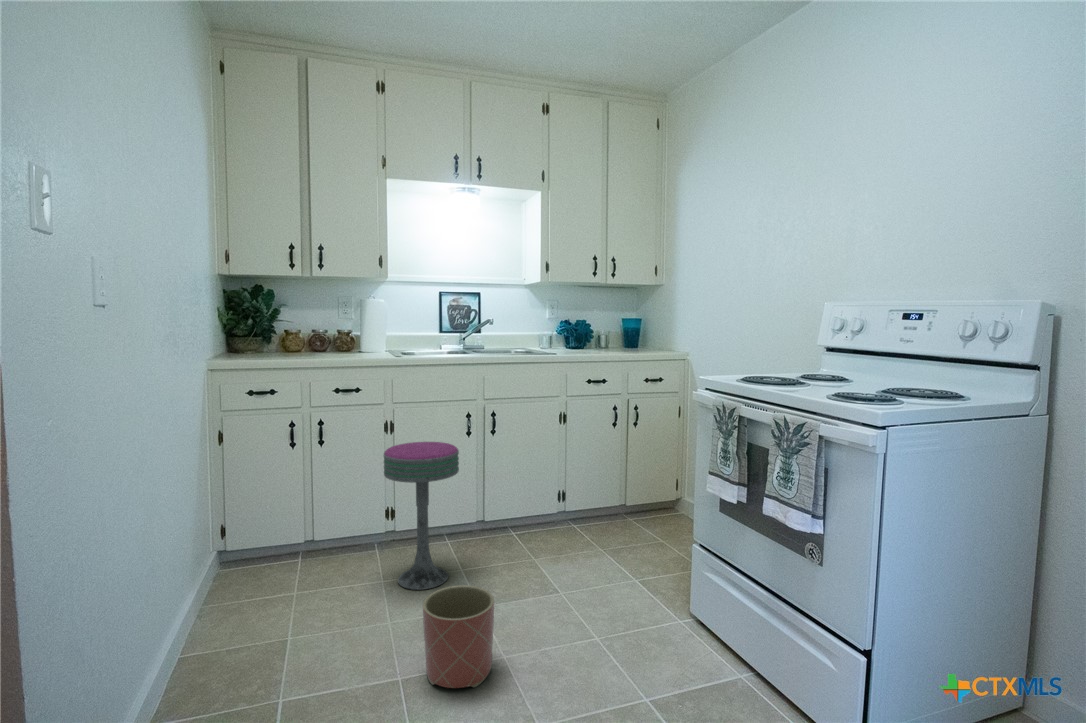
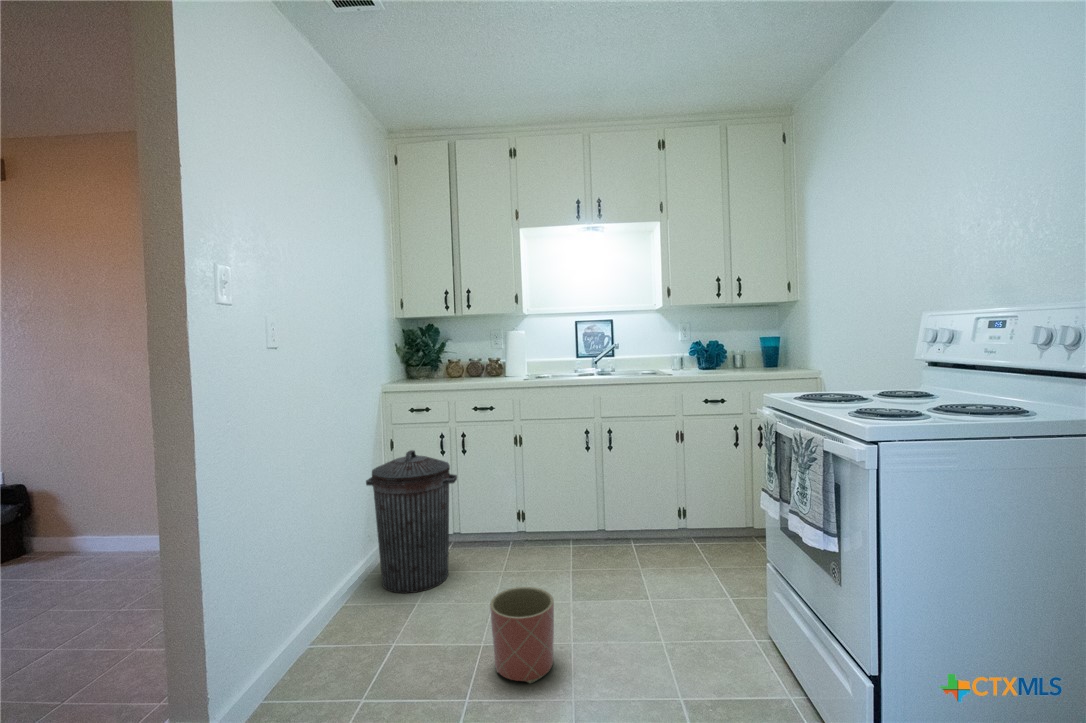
bar stool: present [383,442,459,590] -> none [499,455,564,587]
trash can: none [201,443,327,623] -> present [366,450,457,594]

